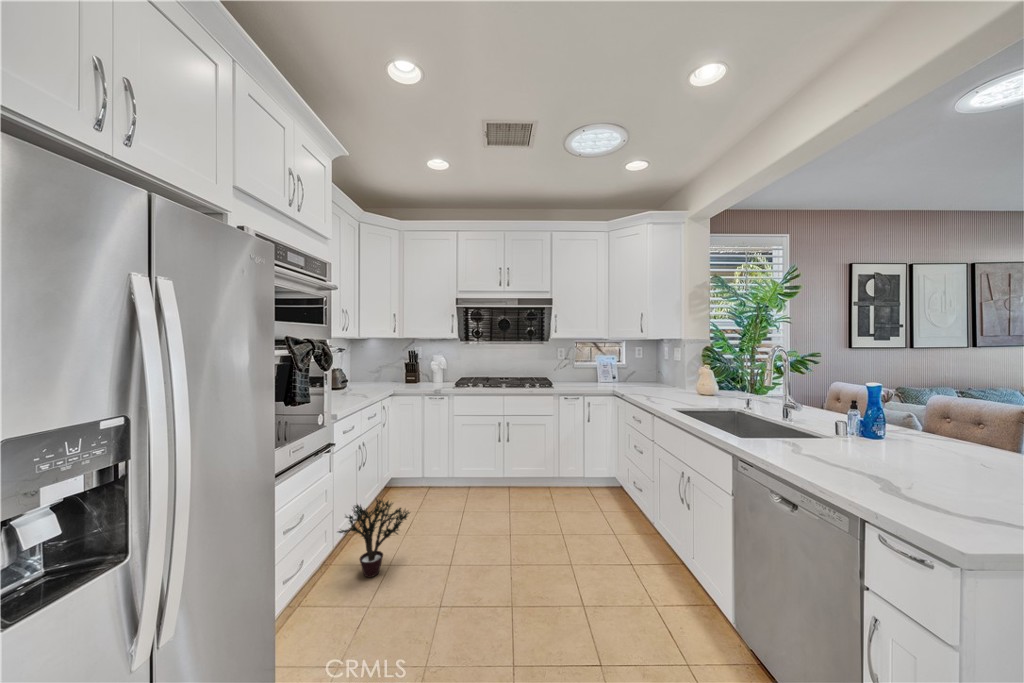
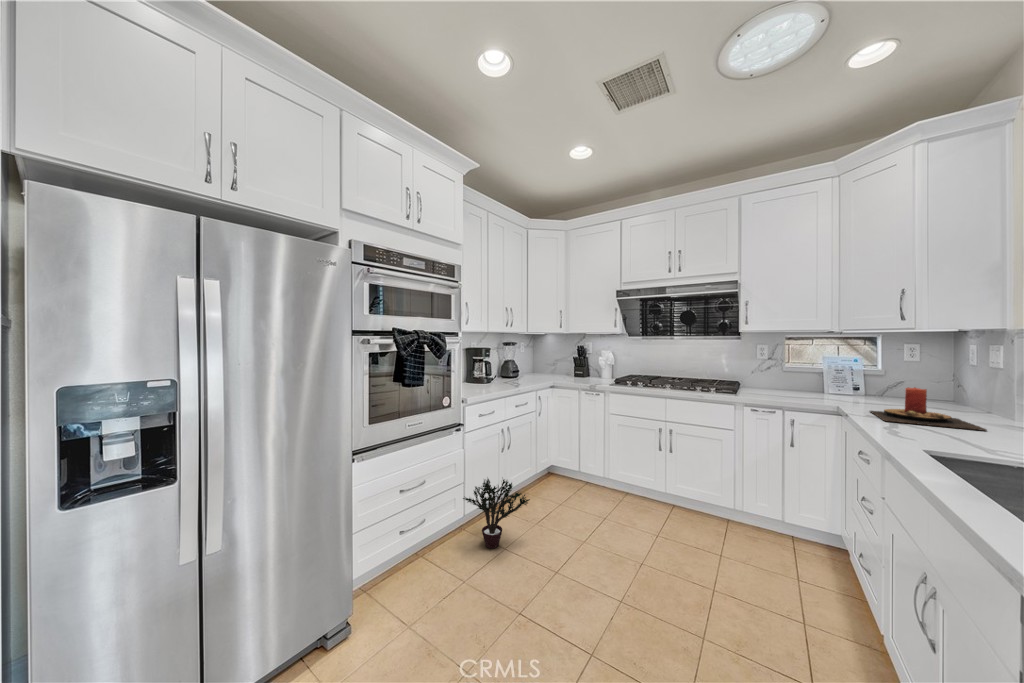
candle: none [630,373,681,396] -> present [870,387,987,431]

